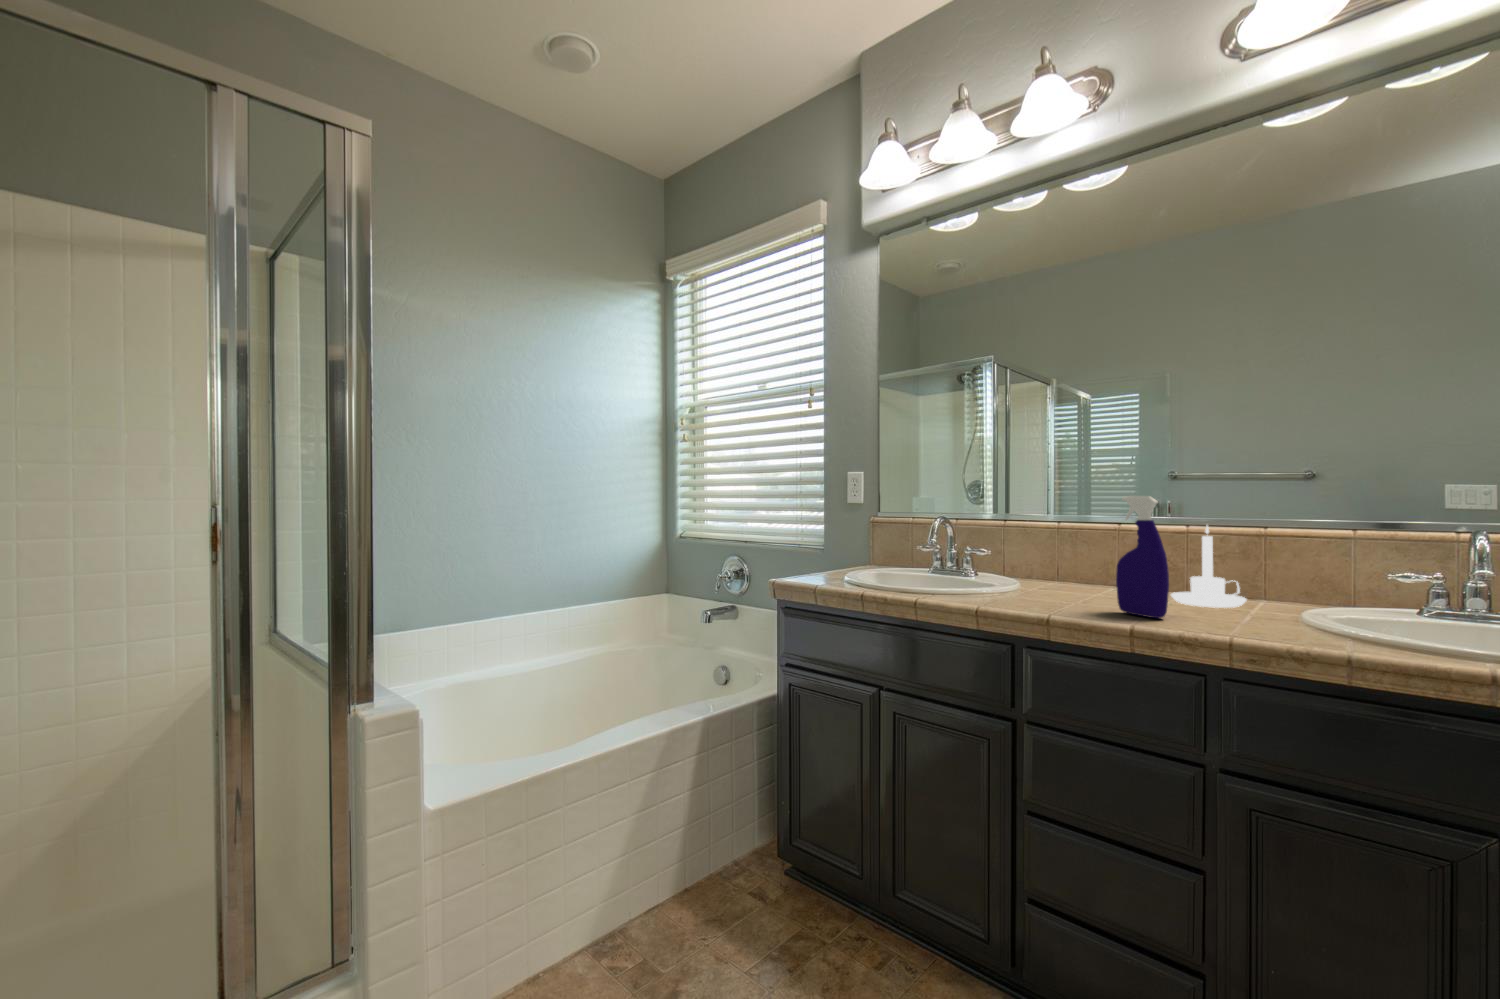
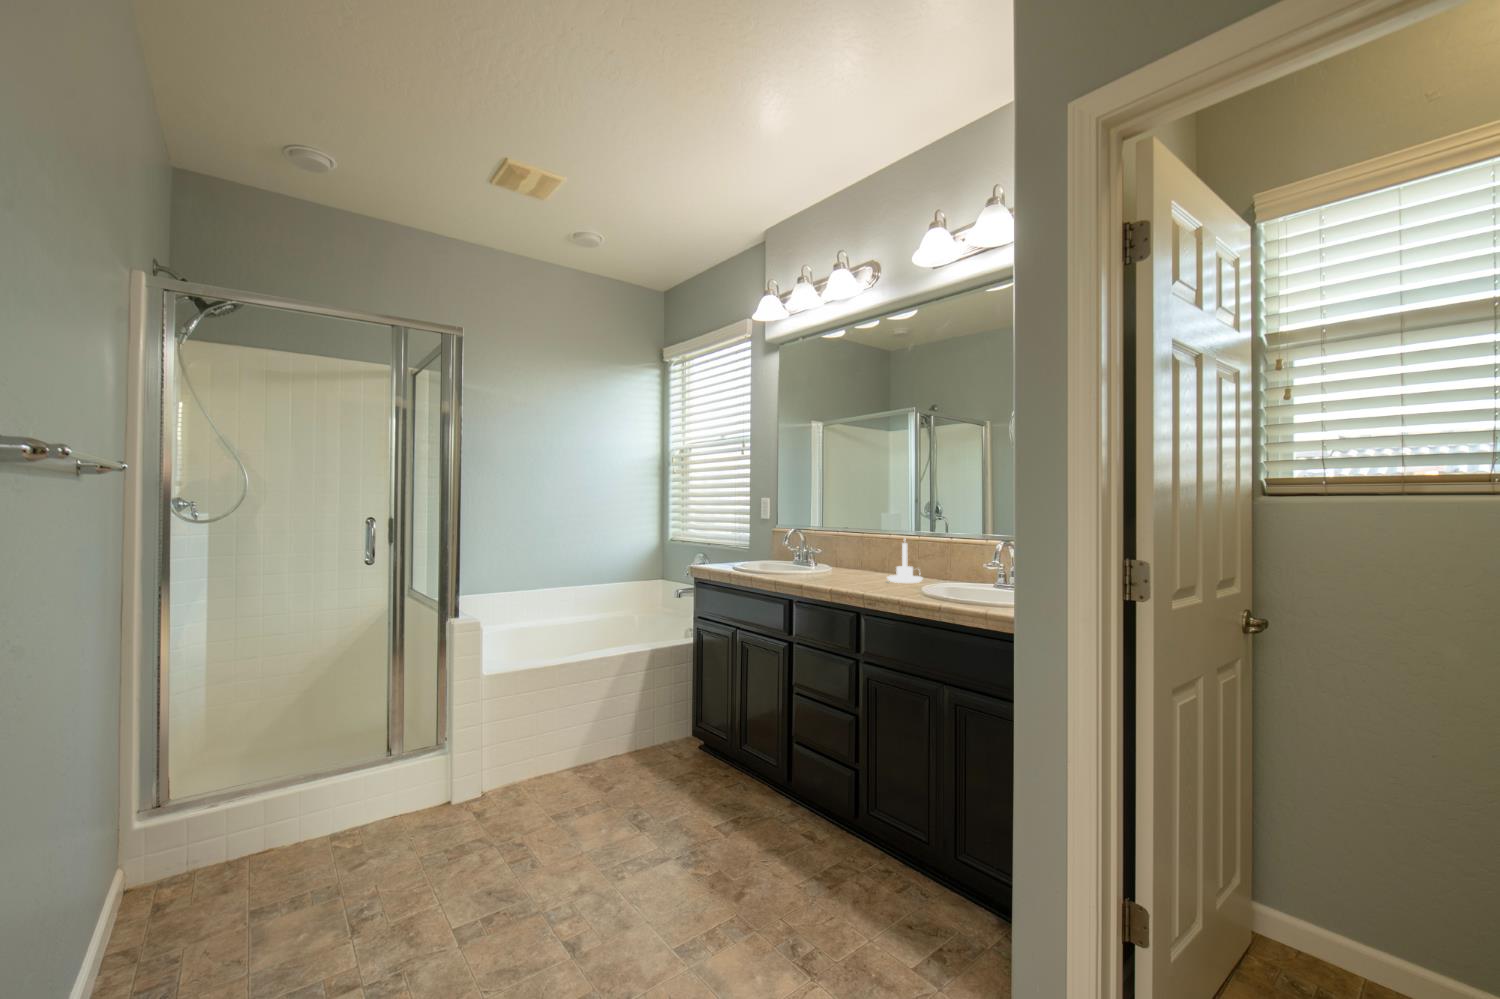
spray bottle: present [1116,496,1169,618] -> none [842,520,859,587]

